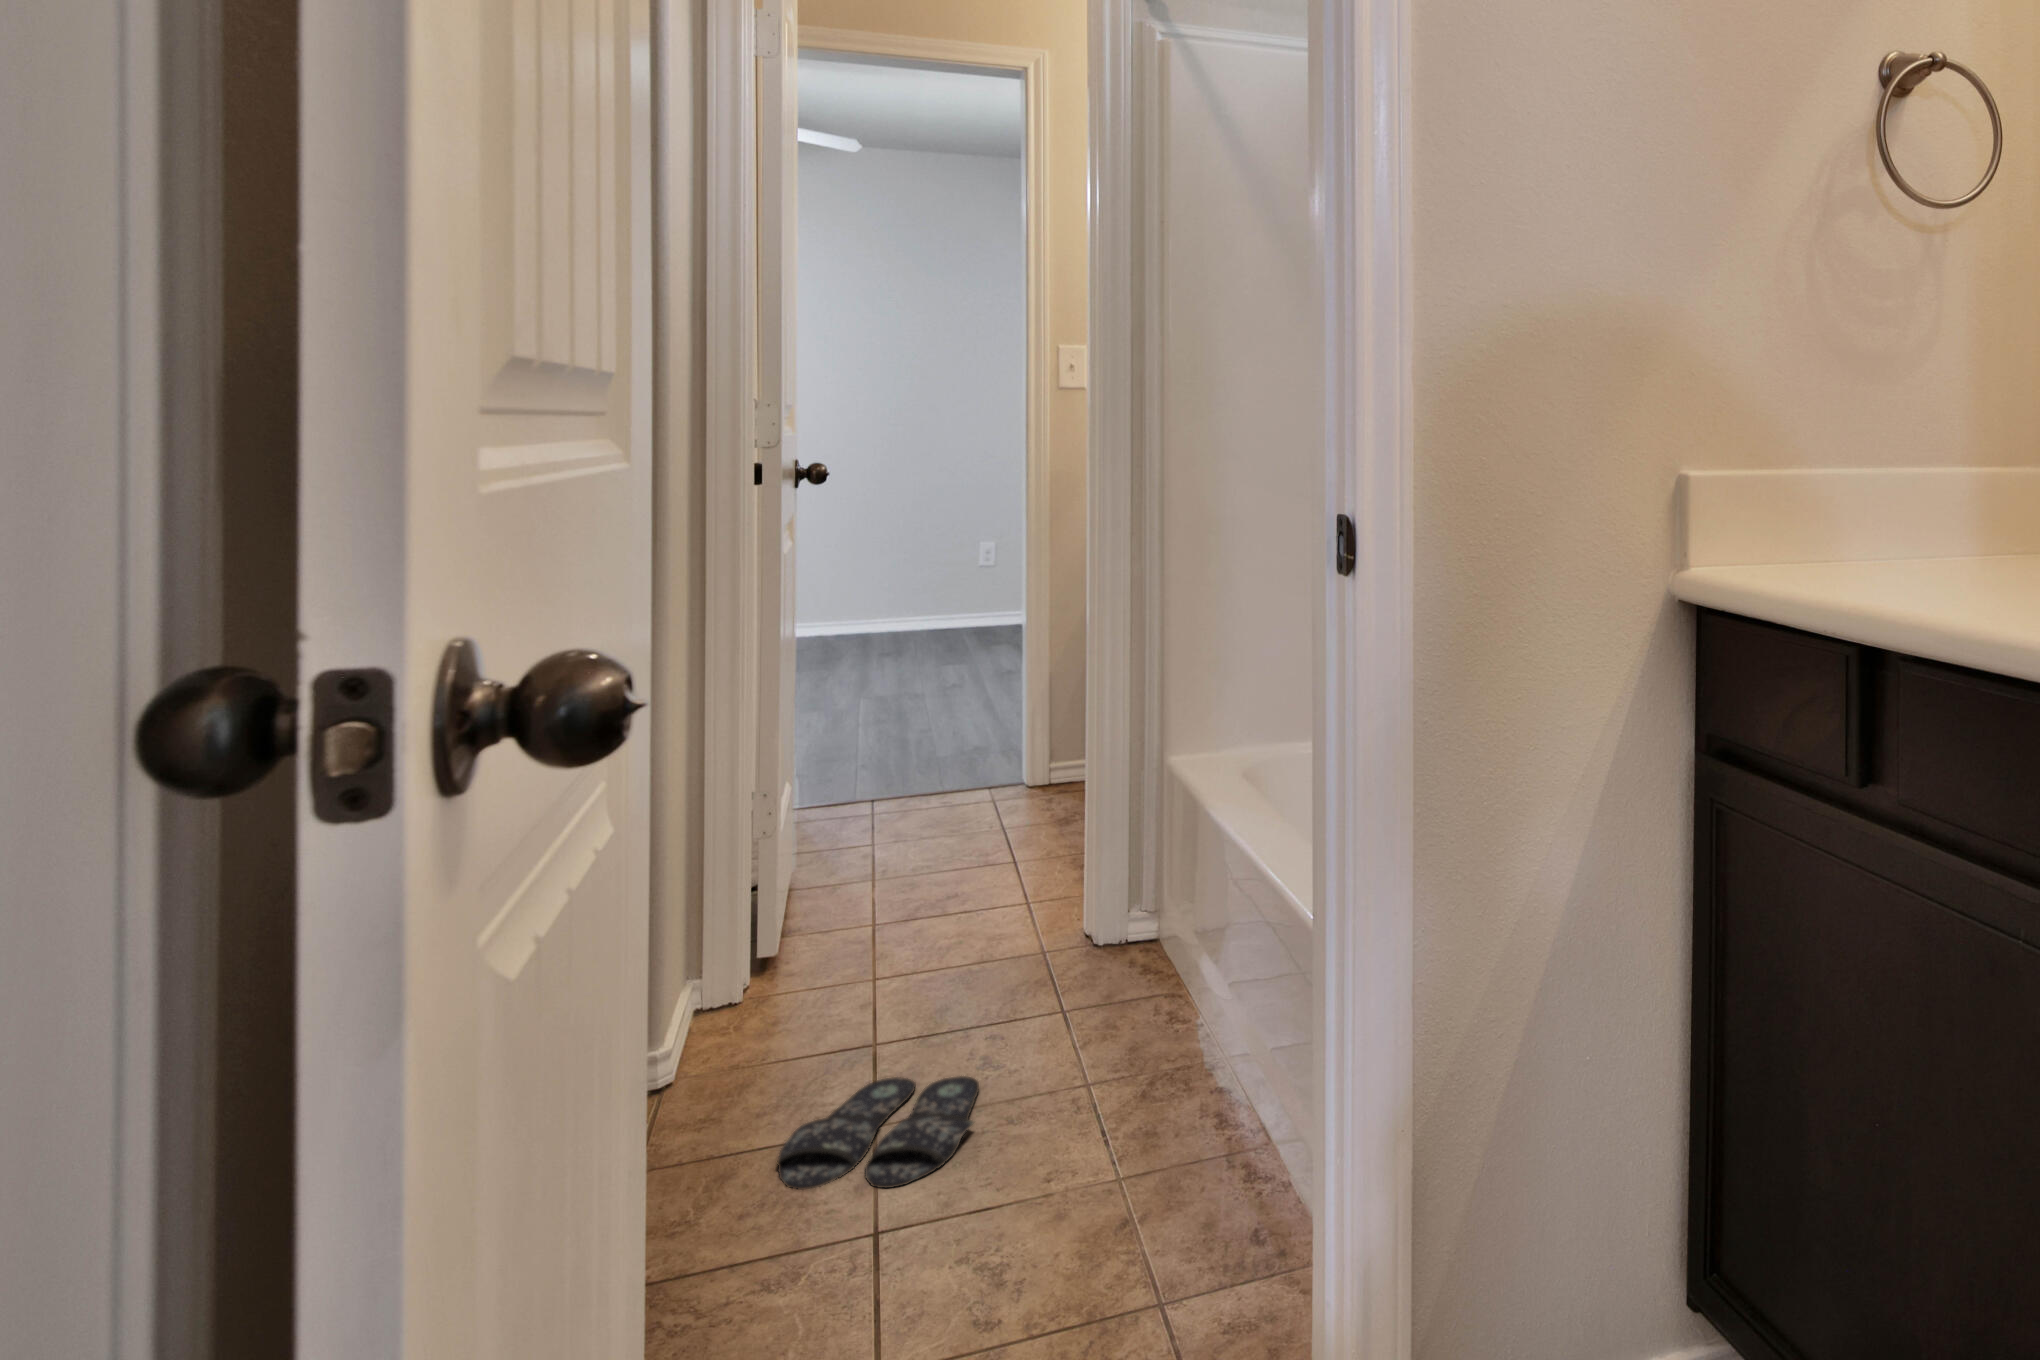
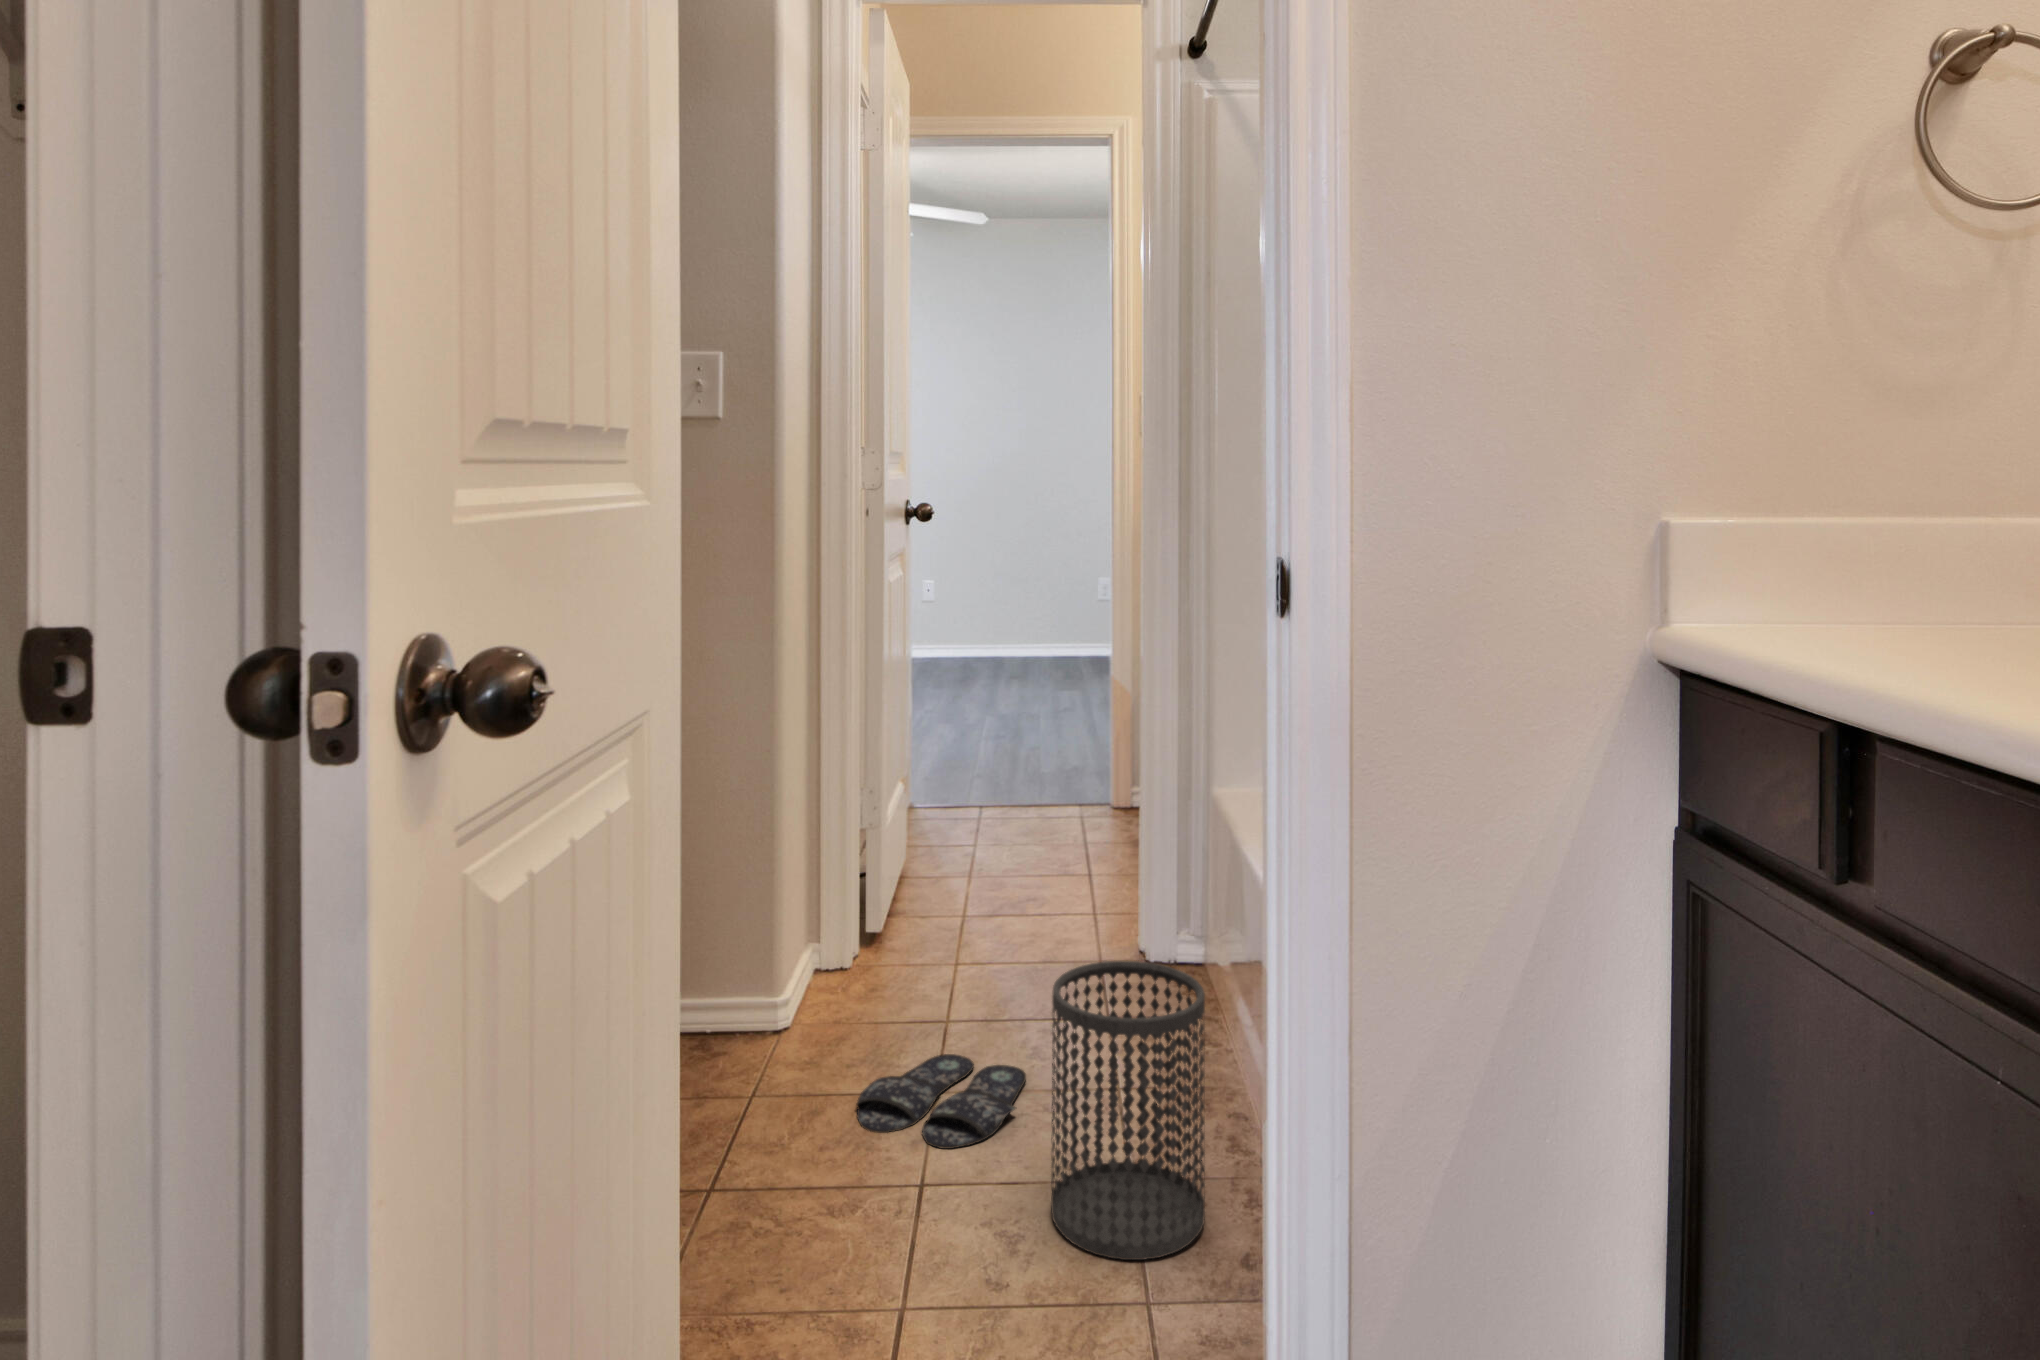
wastebasket: none [1033,942,1200,1259] -> present [1051,961,1205,1260]

